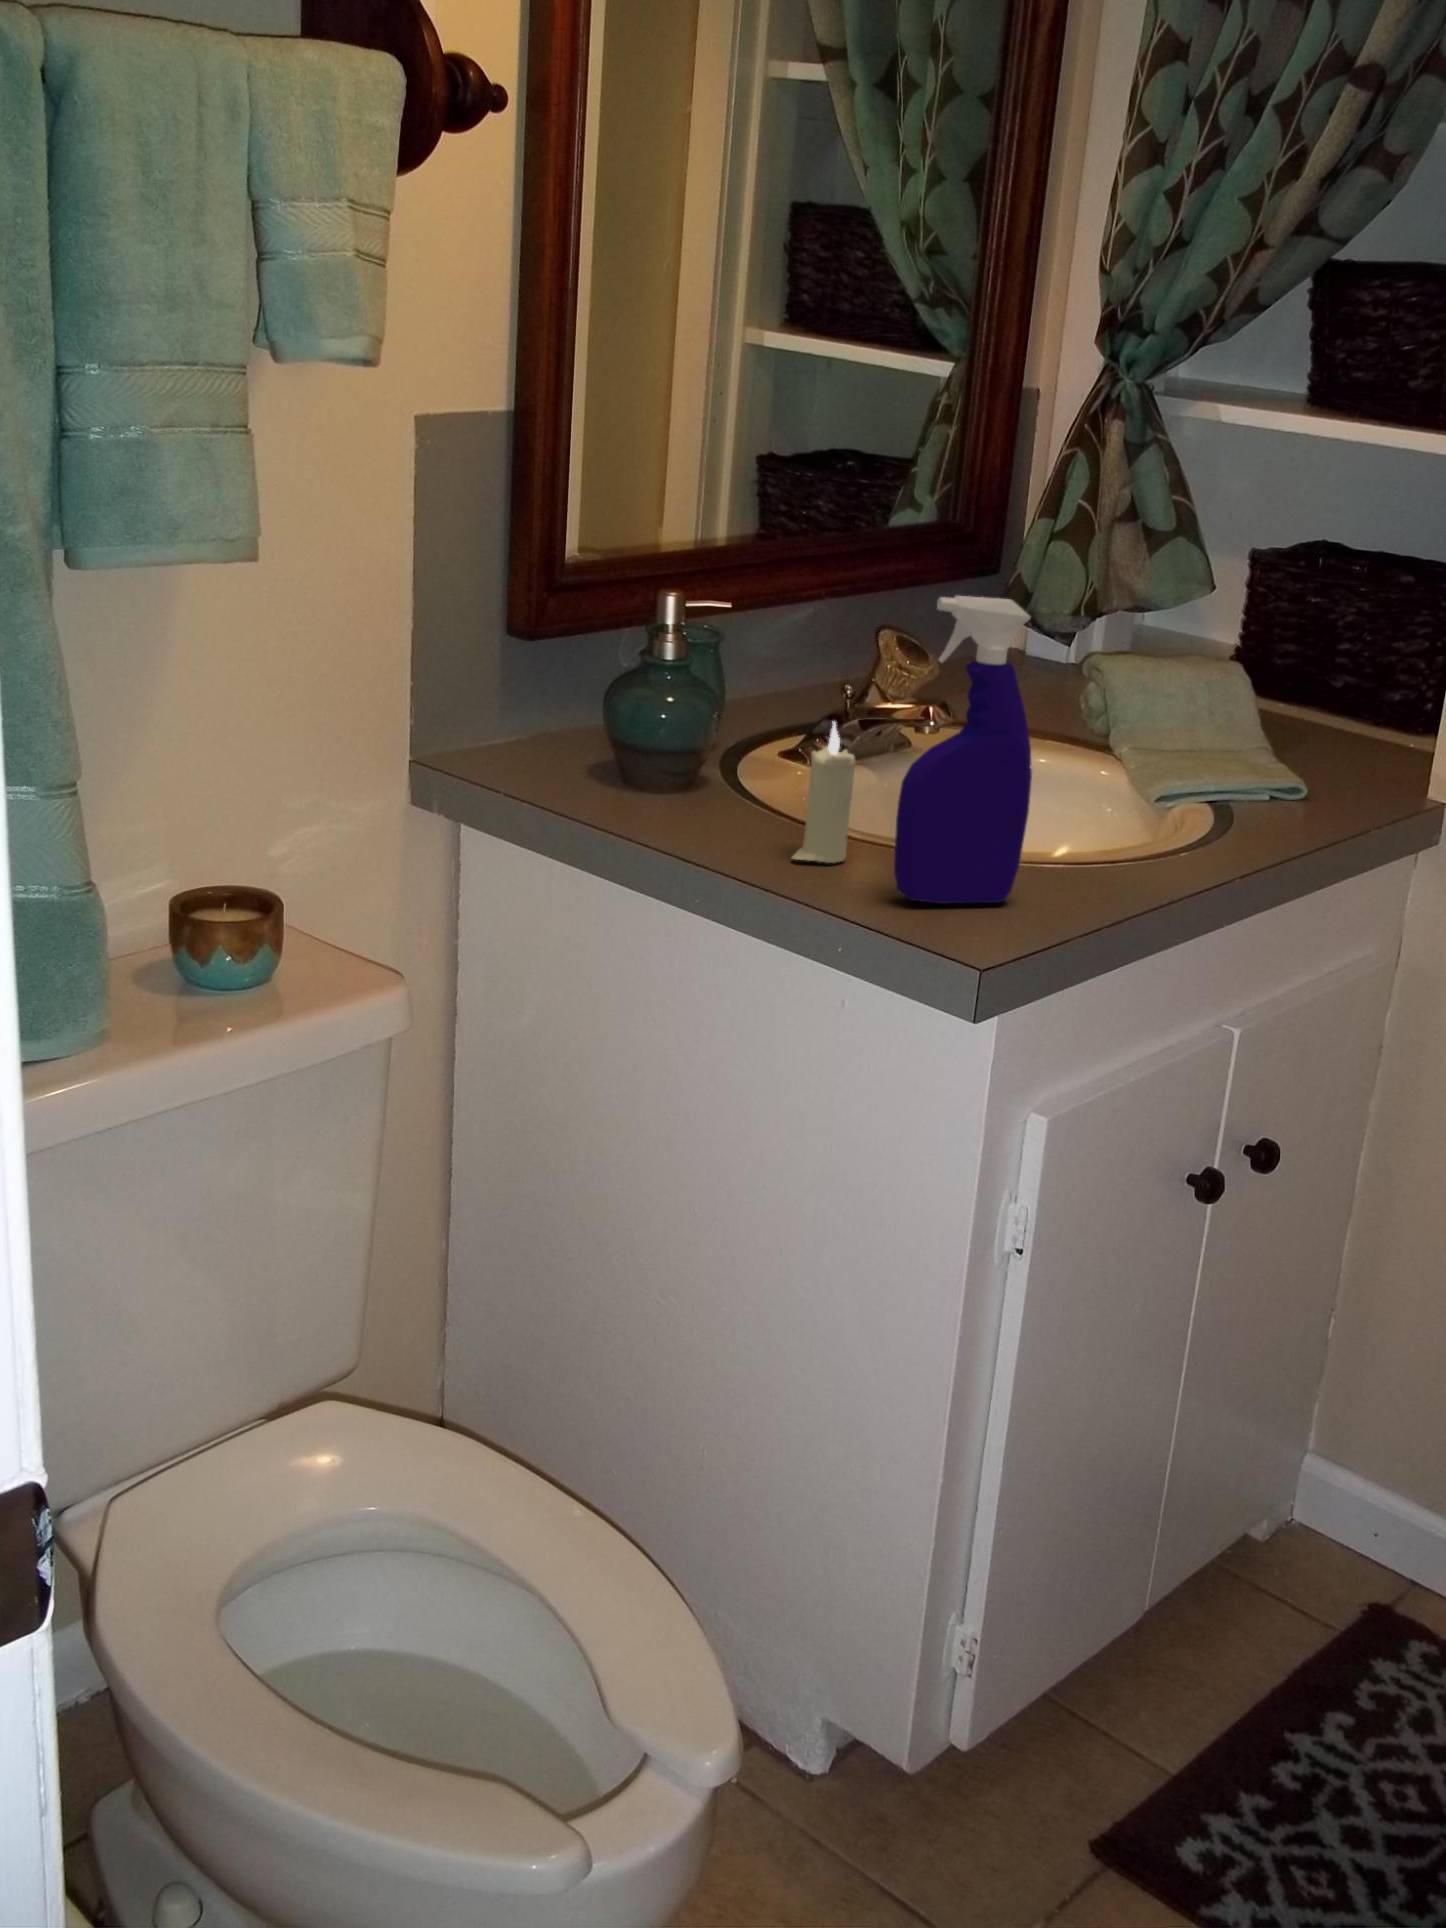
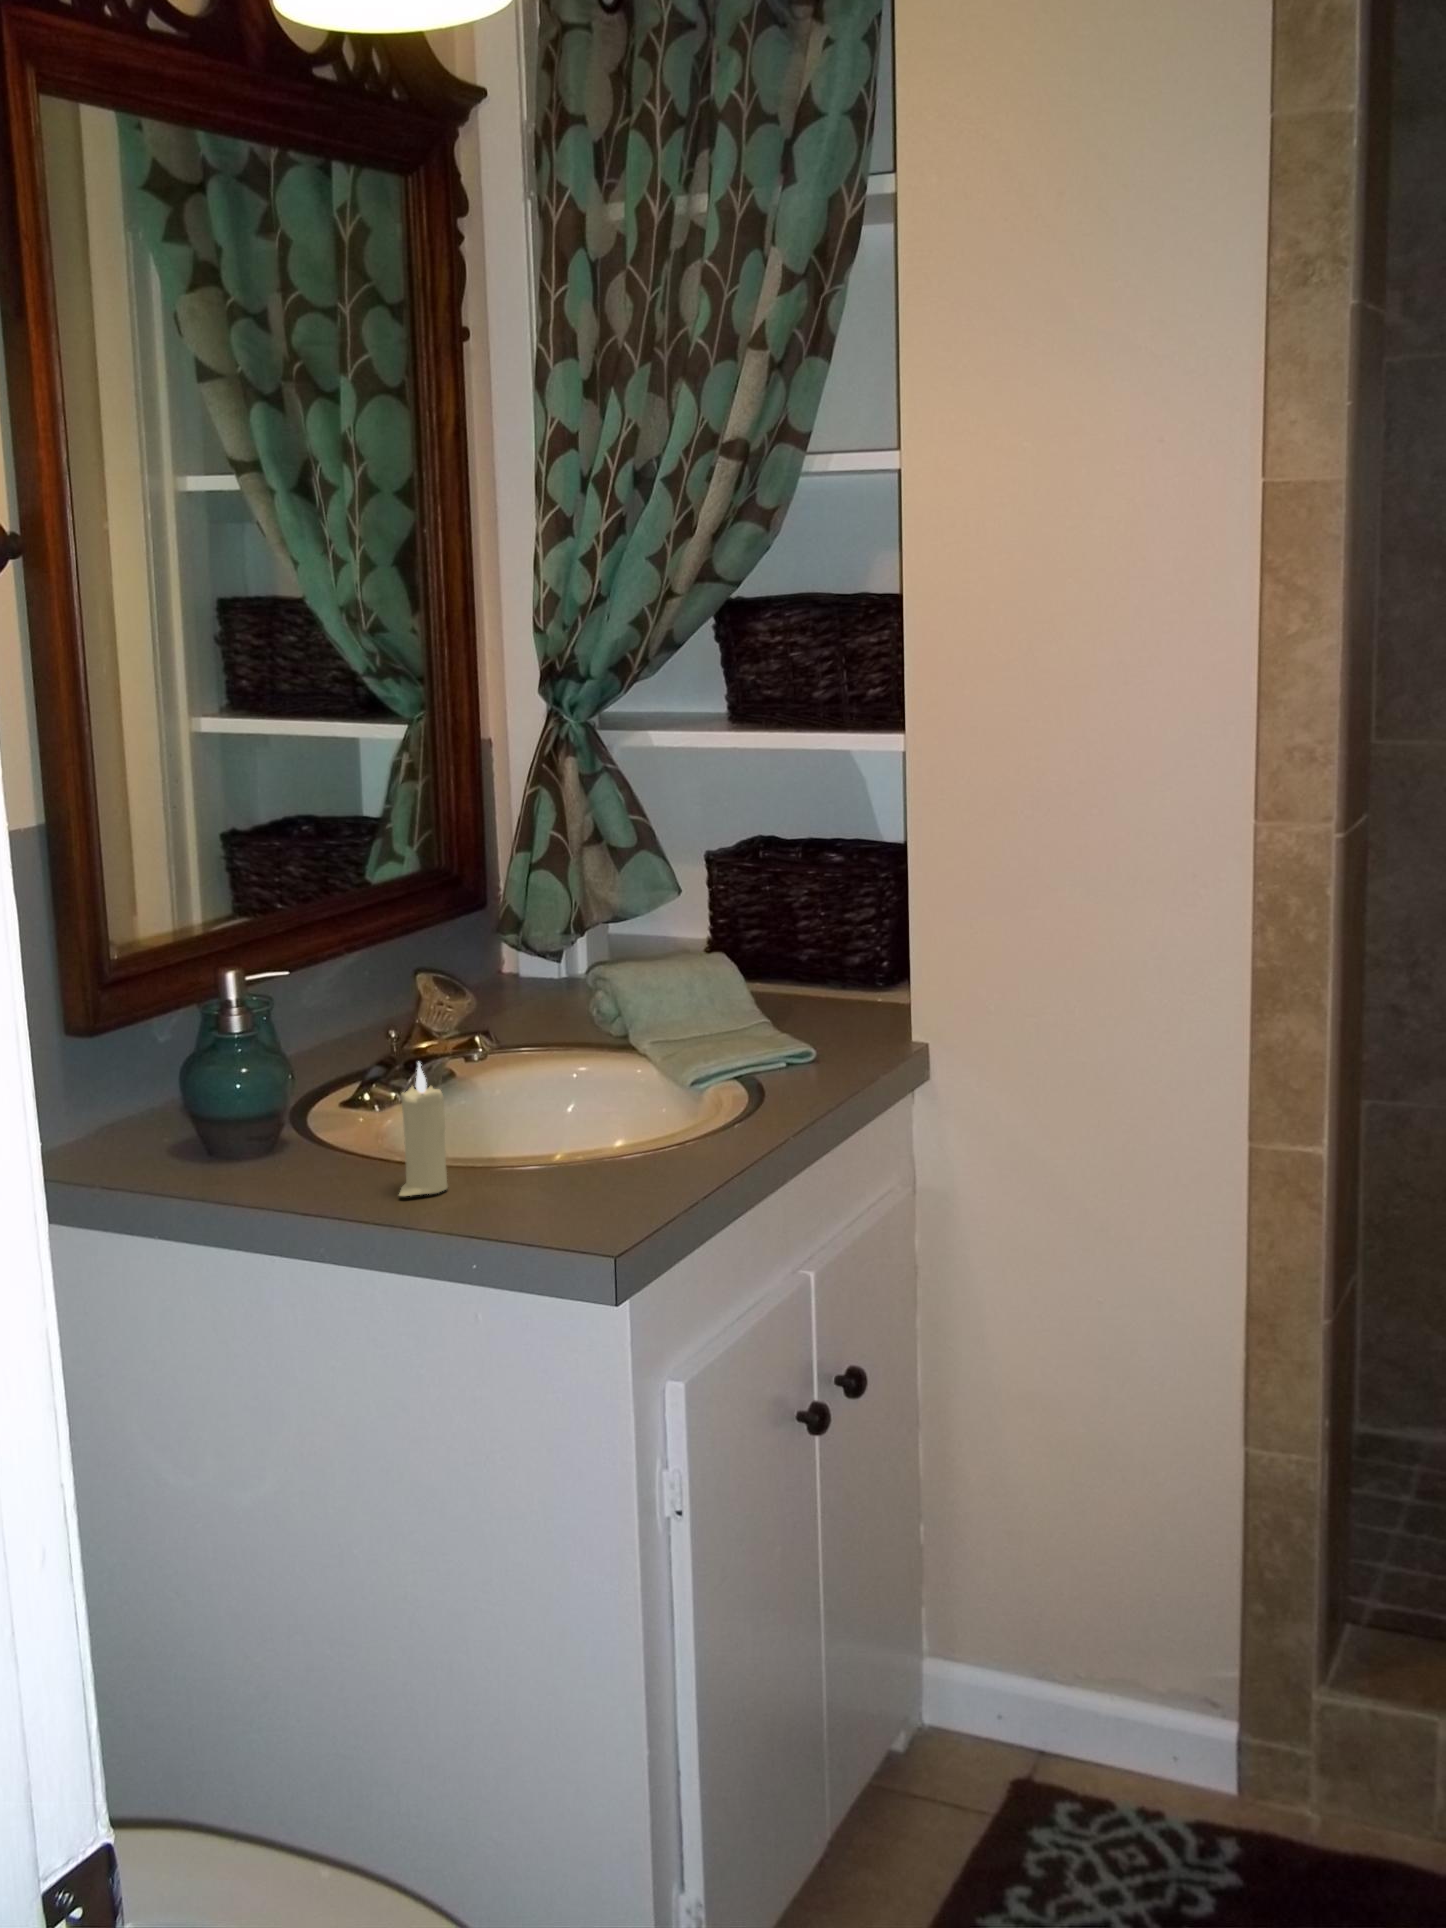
spray bottle: present [894,596,1032,904] -> none [499,926,614,1212]

